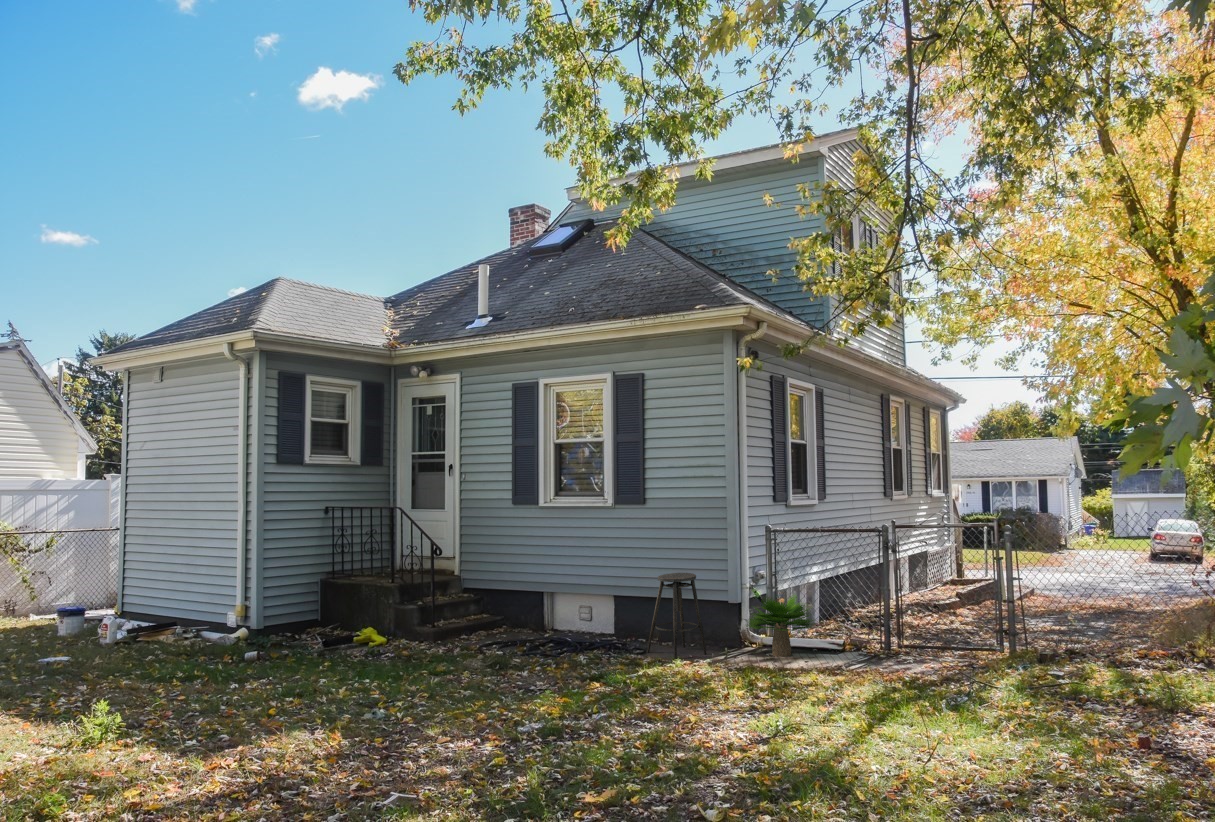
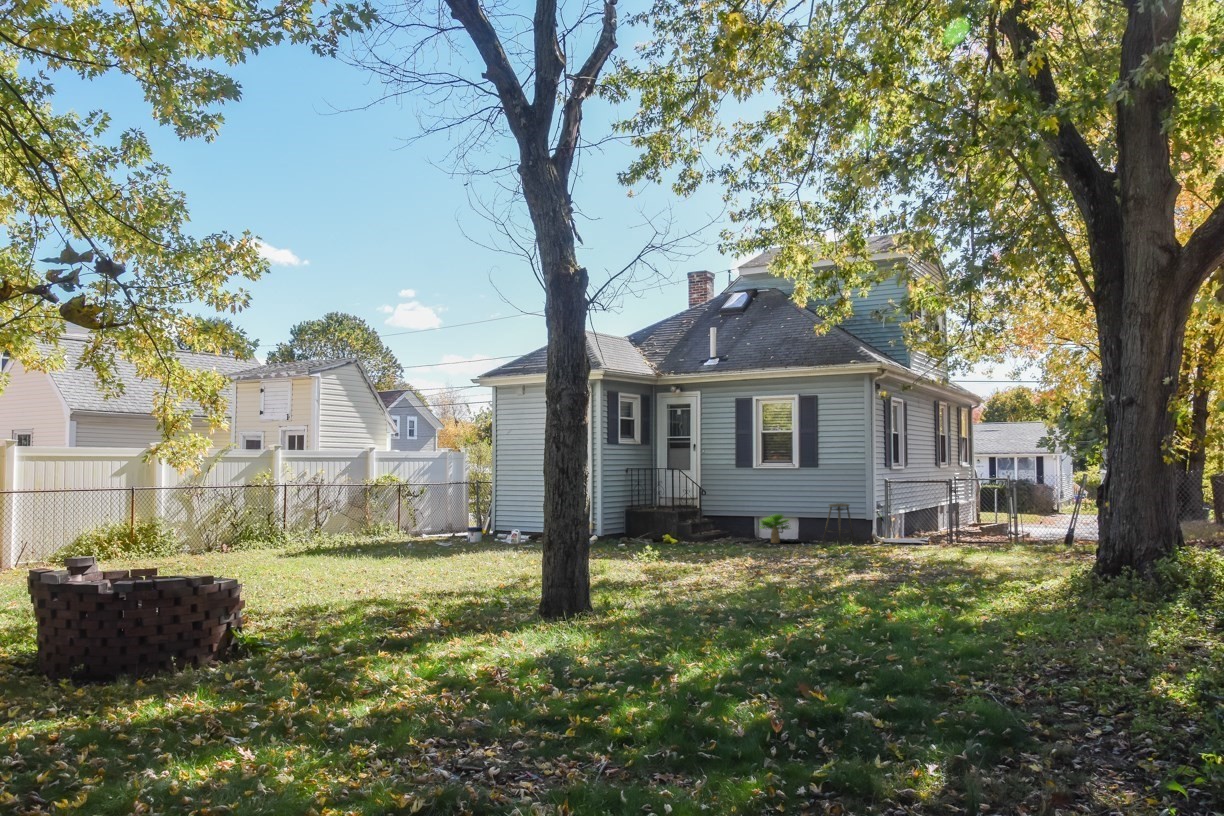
potted plant: present [748,595,813,657] -> present [760,514,790,543]

